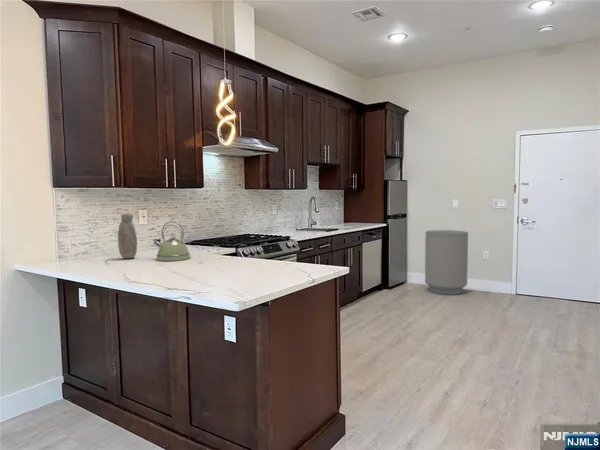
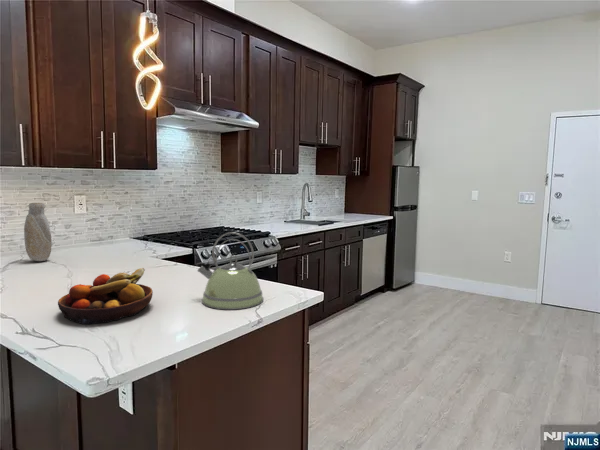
kettle: present [153,221,191,261] -> present [196,232,263,309]
trash can: present [425,230,468,295] -> none [435,226,488,301]
fruit bowl: none [185,252,243,284] -> present [58,268,153,324]

